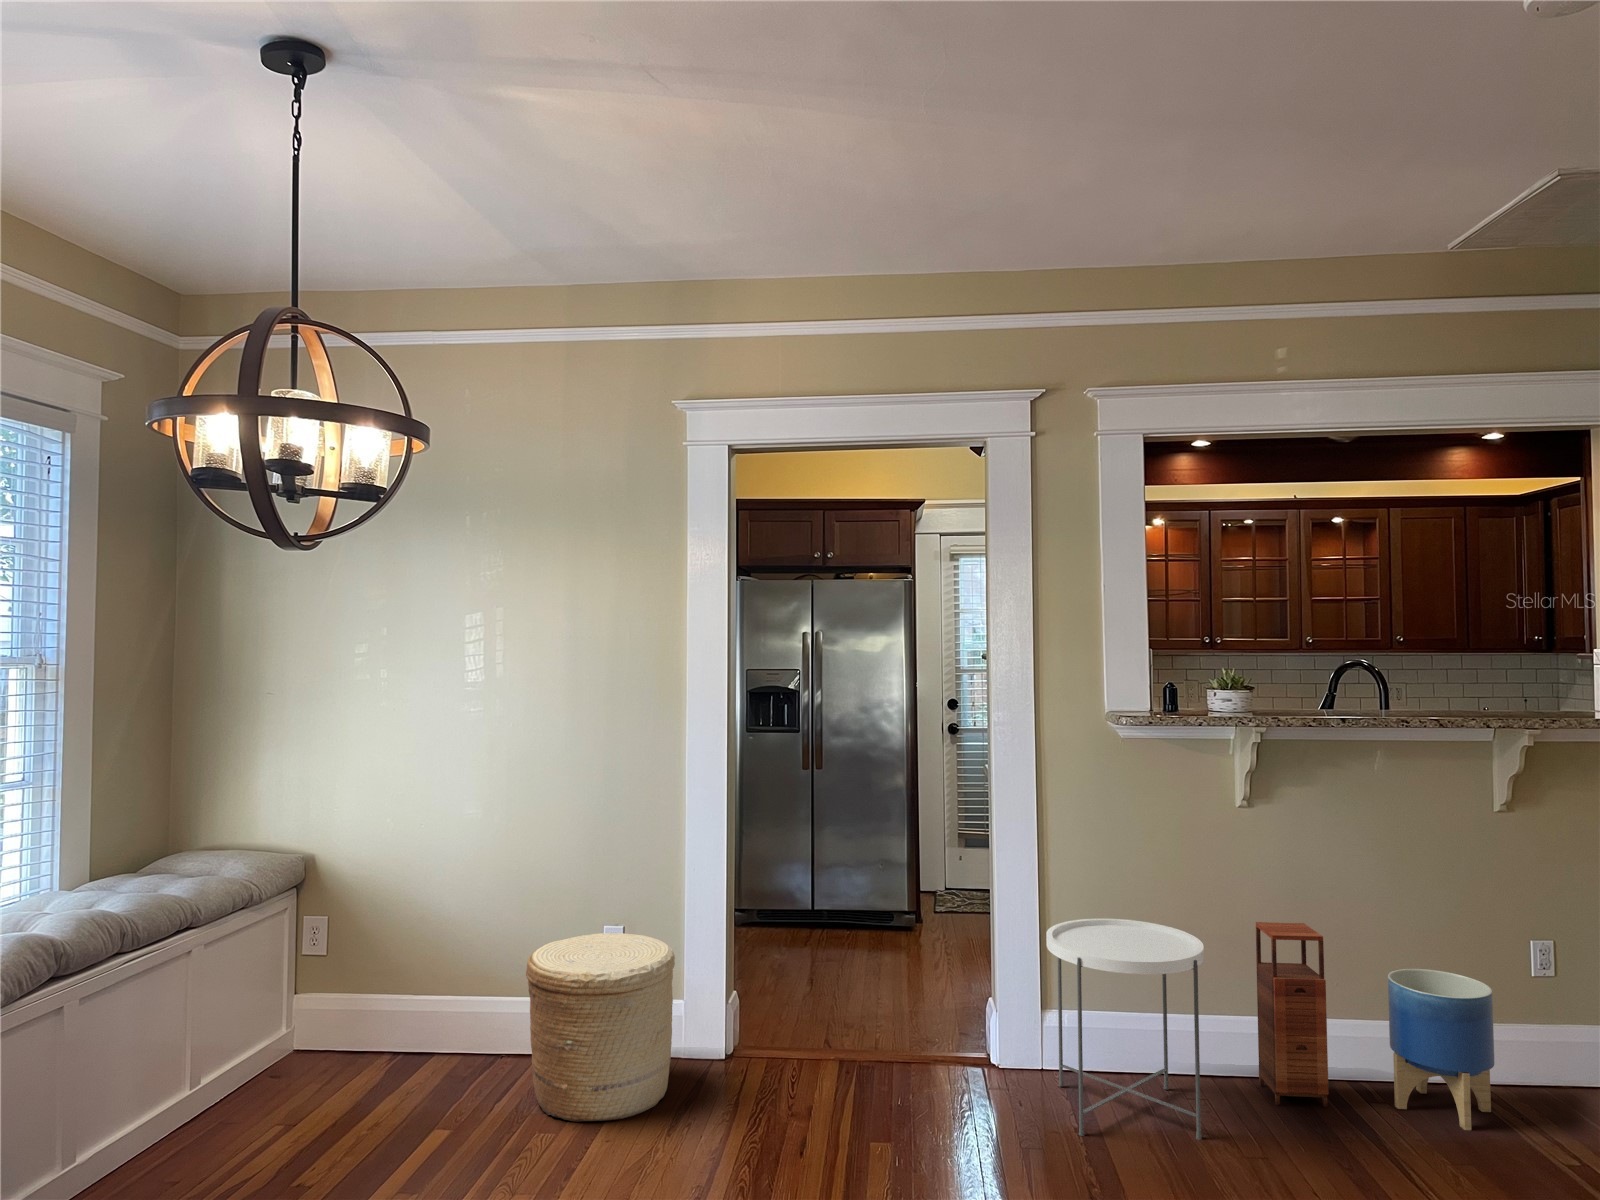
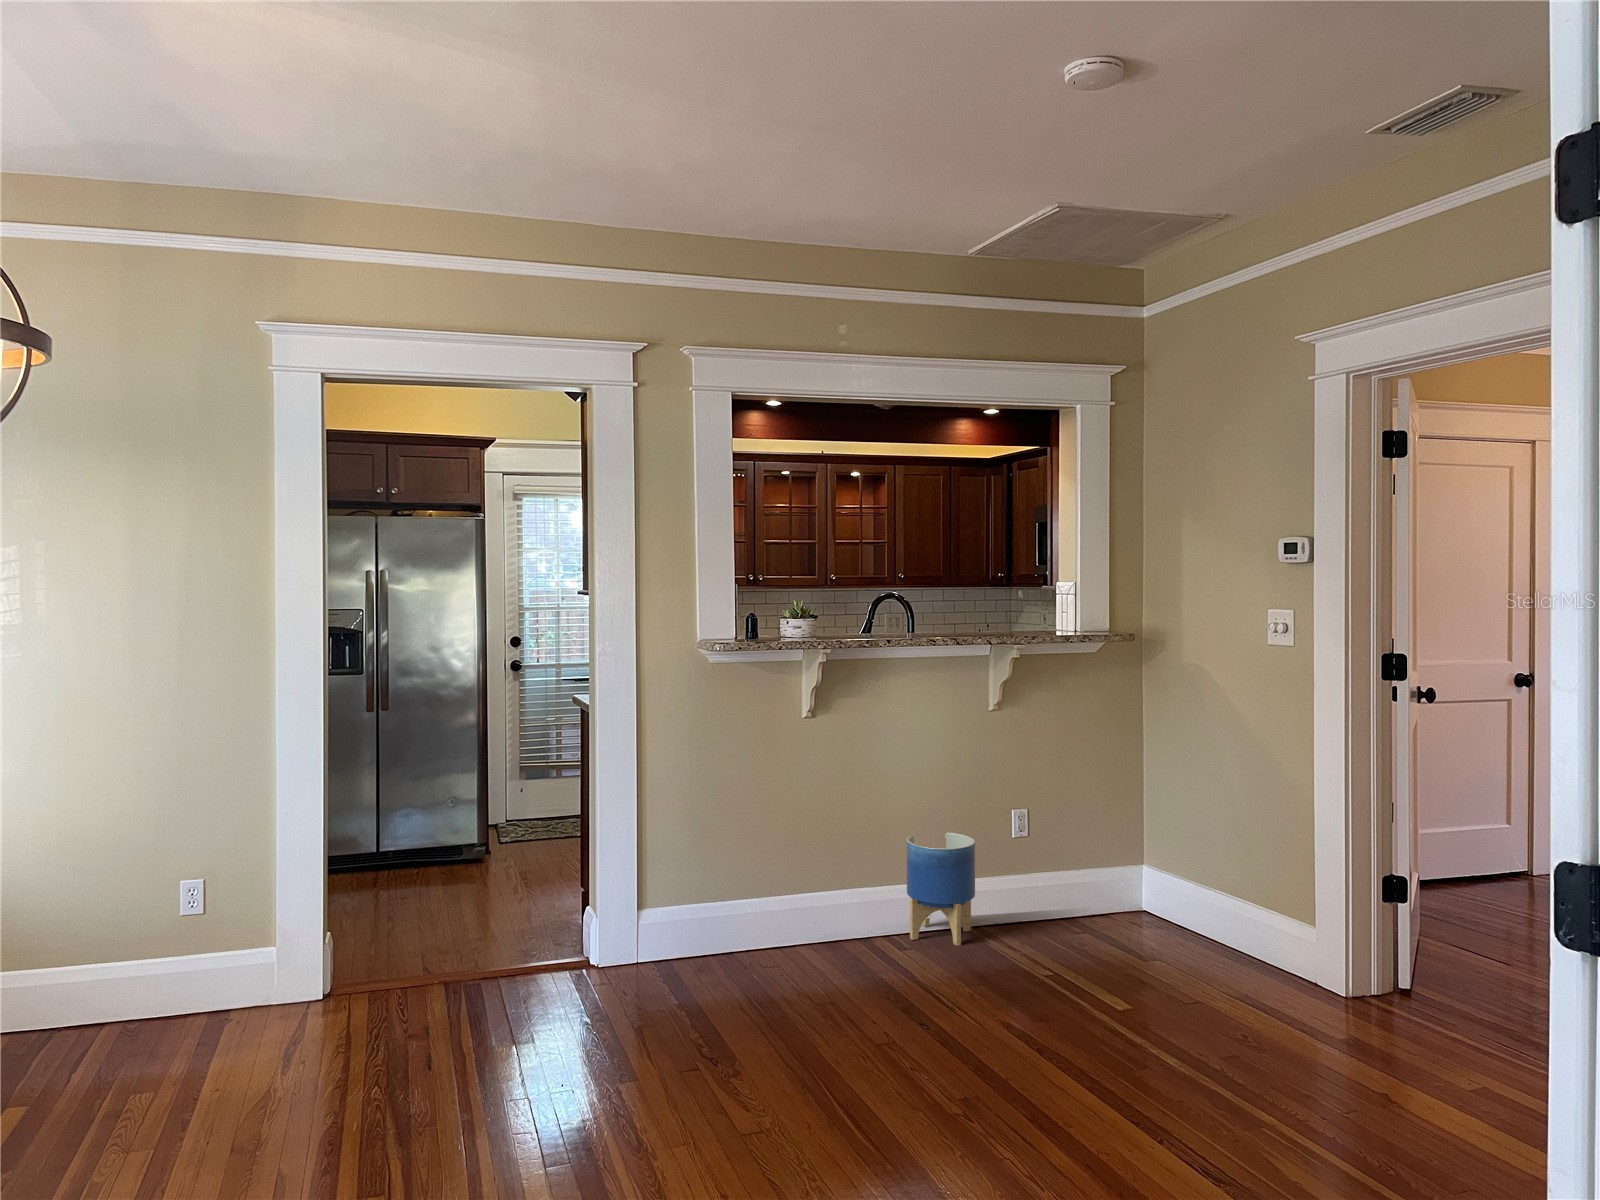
side table: present [1046,919,1204,1140] -> none [653,820,782,1005]
storage cabinet: present [1256,922,1329,1107] -> none [814,807,866,953]
woven basket: present [526,933,675,1122] -> none [92,893,276,1098]

